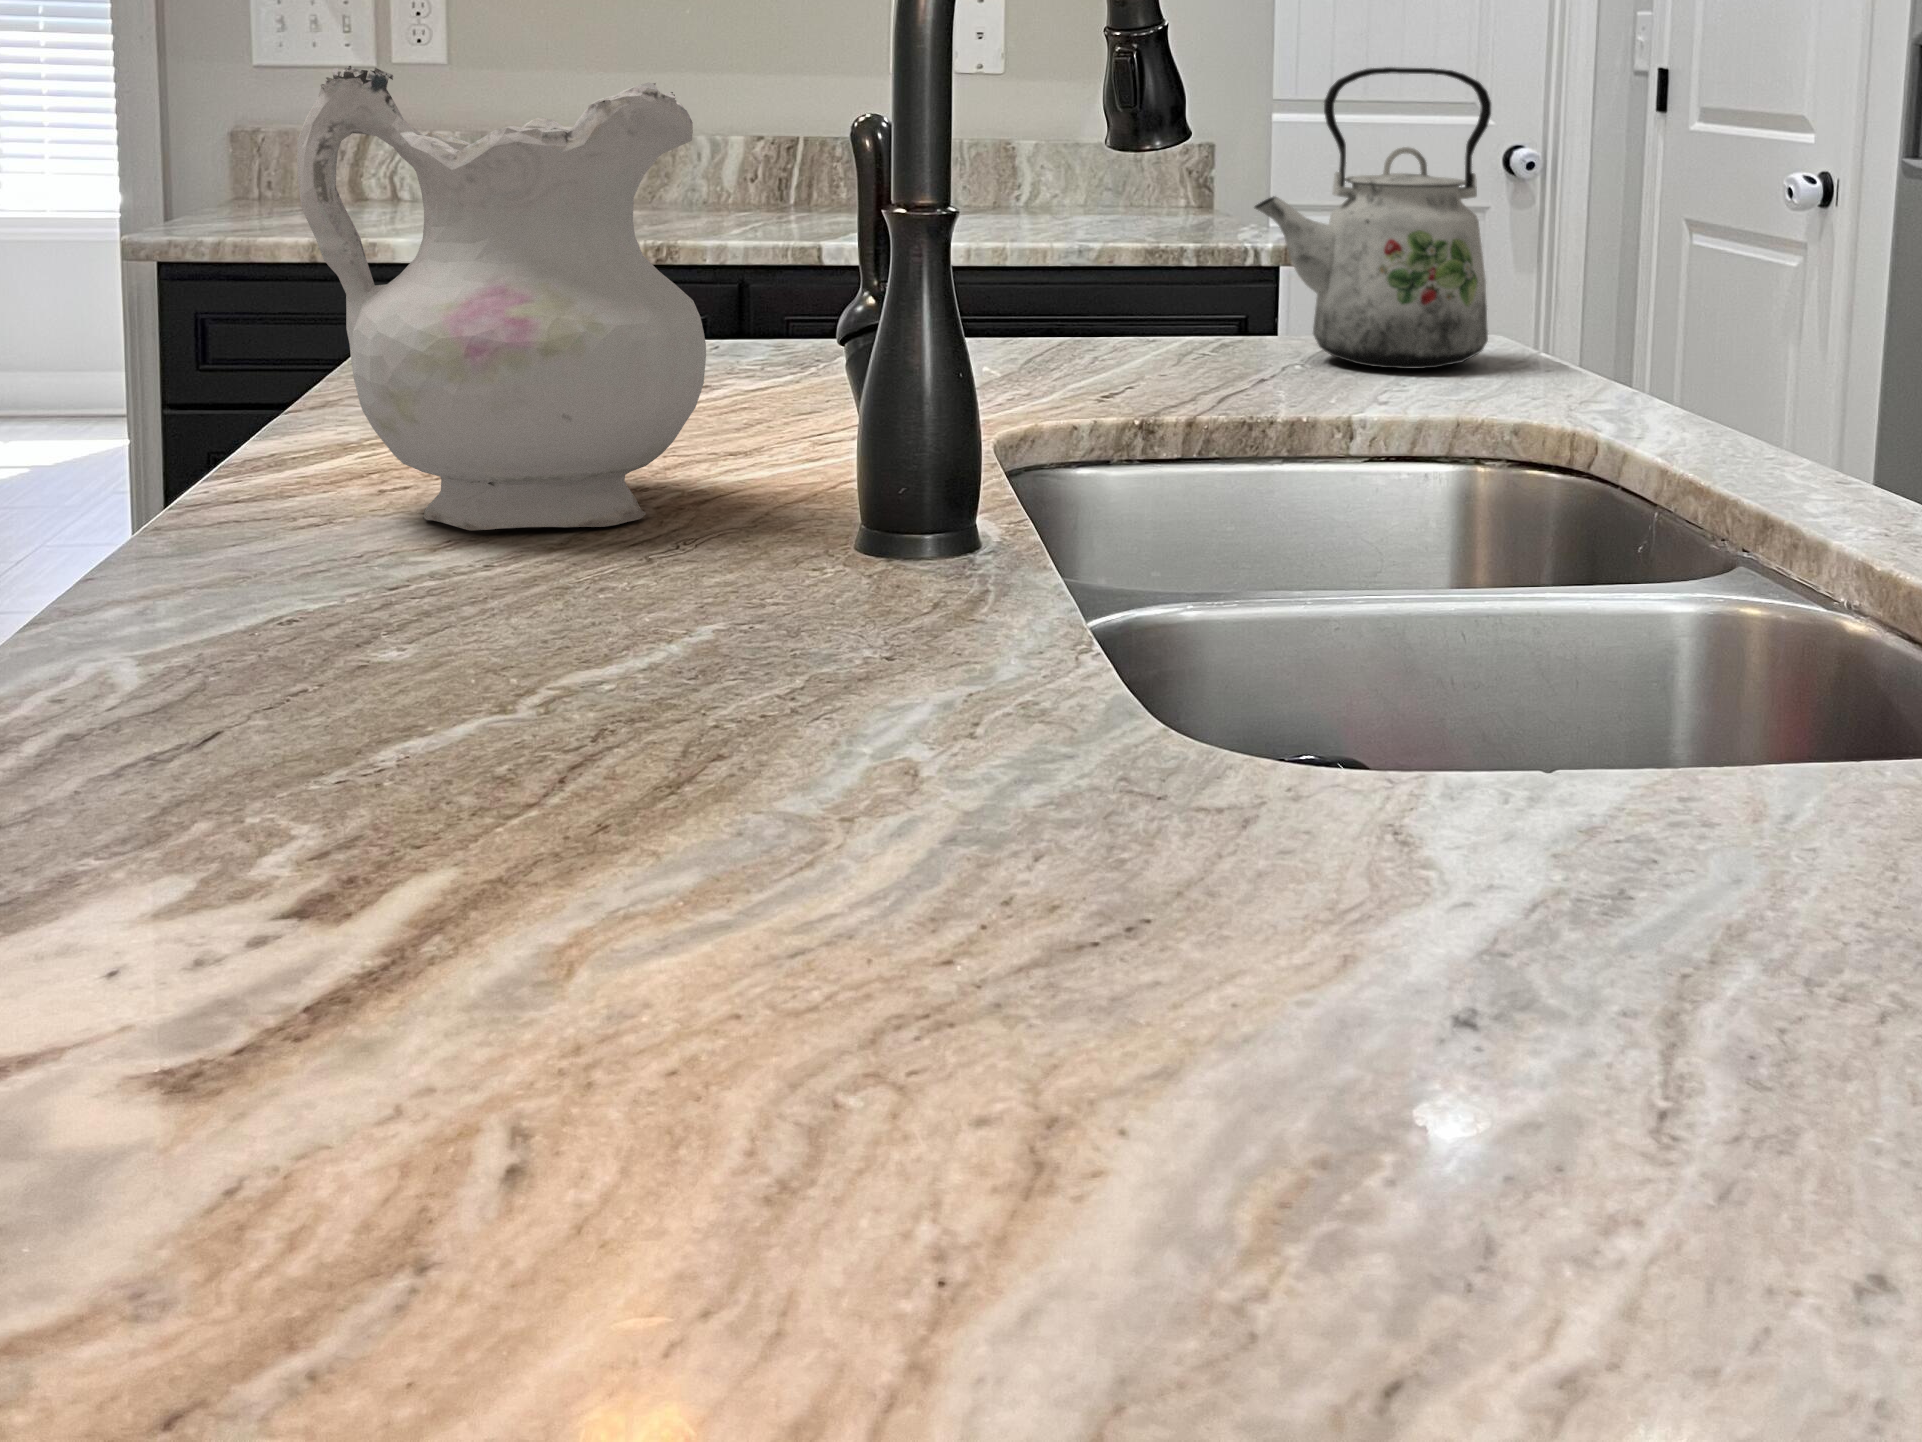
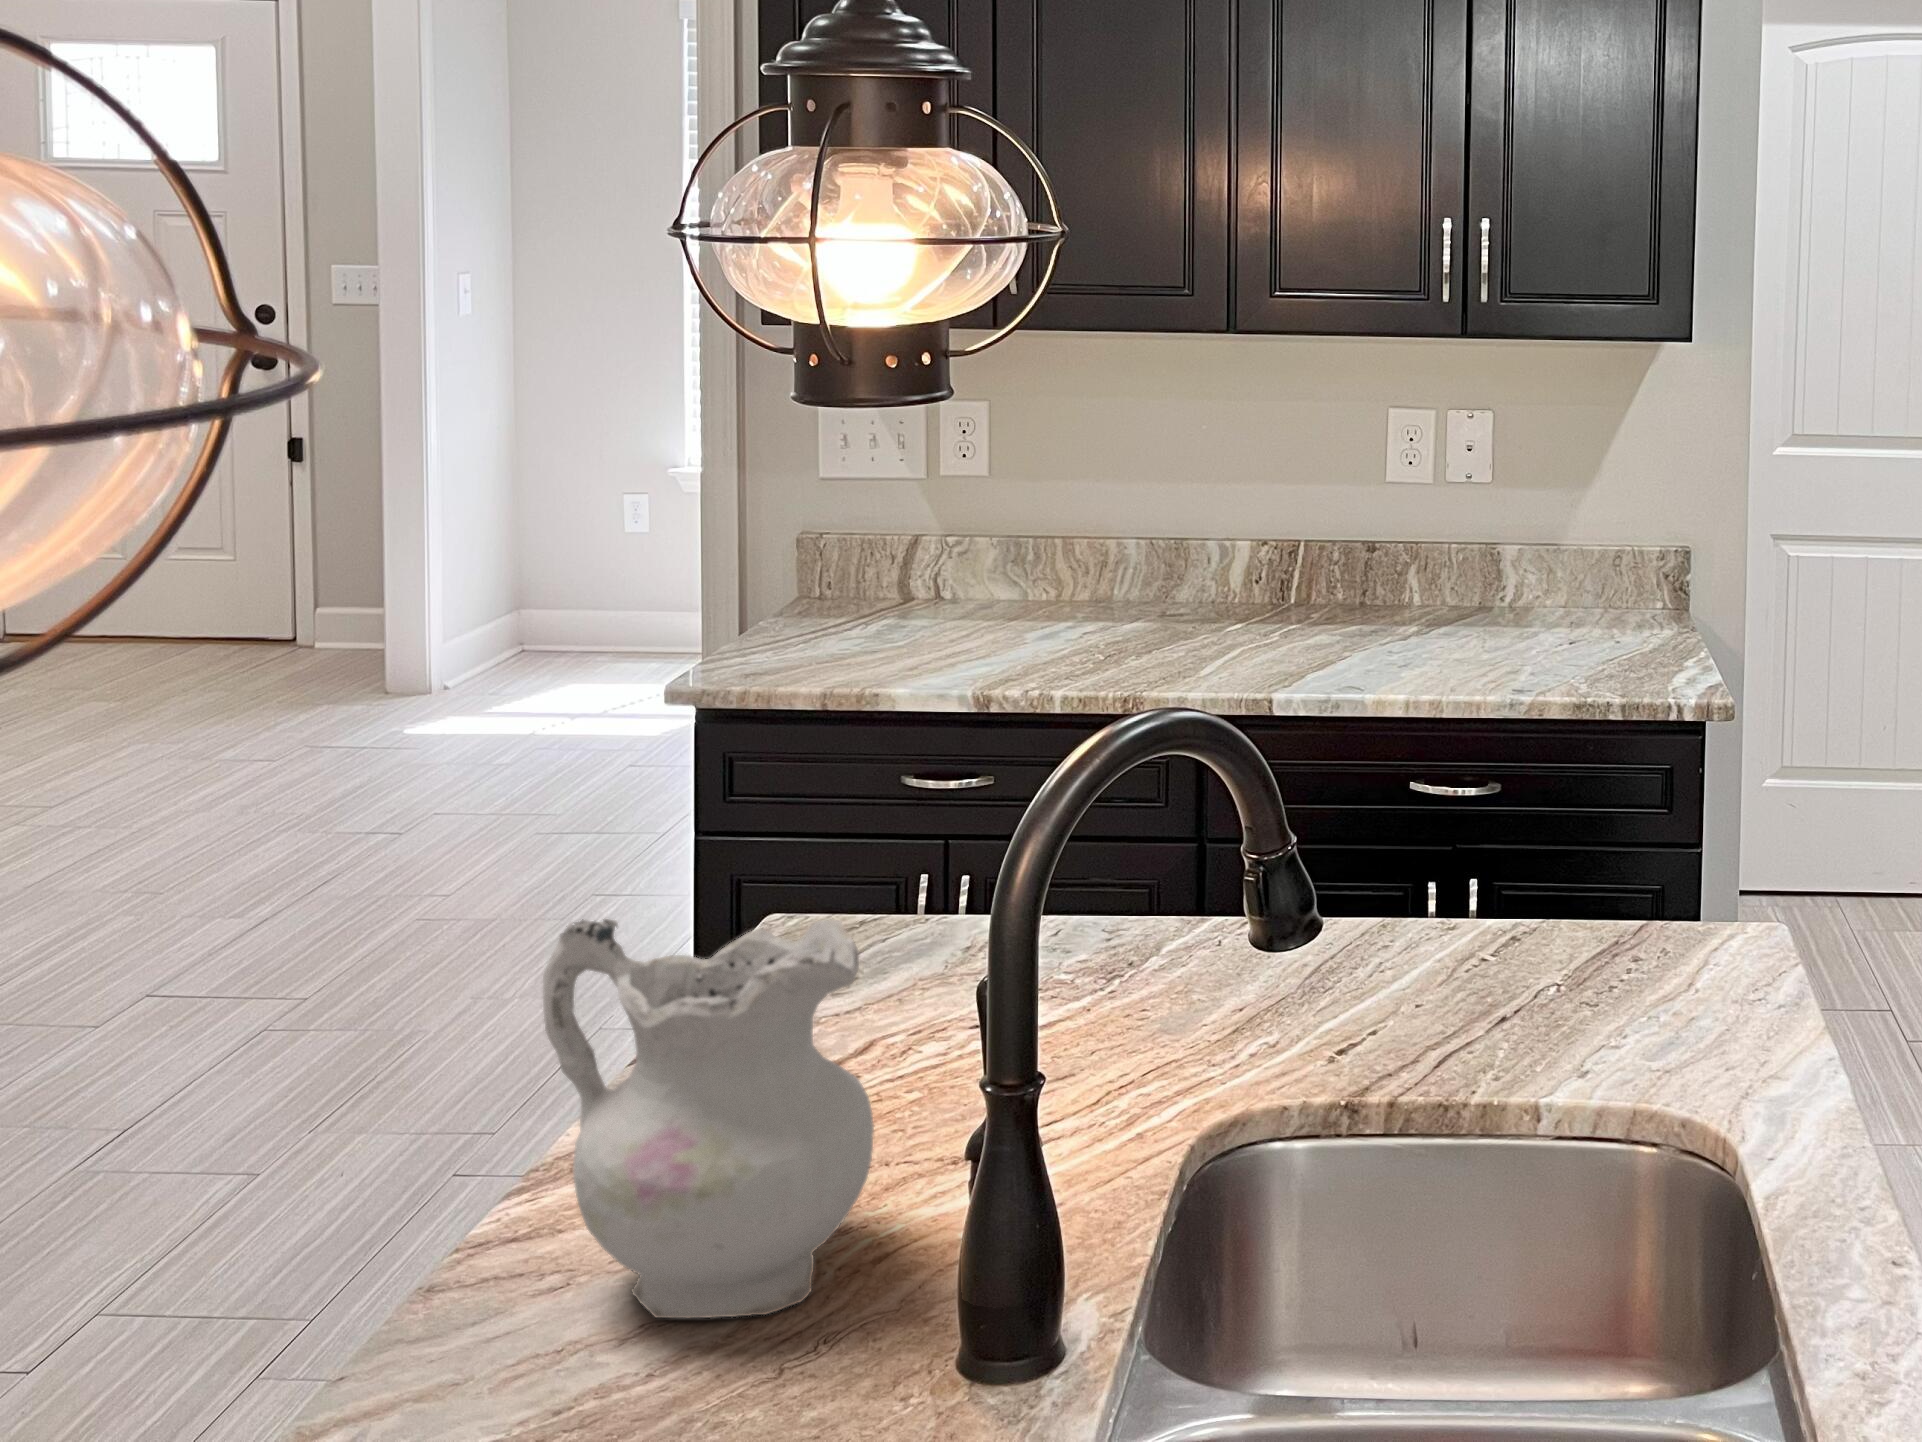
kettle: present [1254,67,1491,369] -> none [1516,715,1737,1001]

